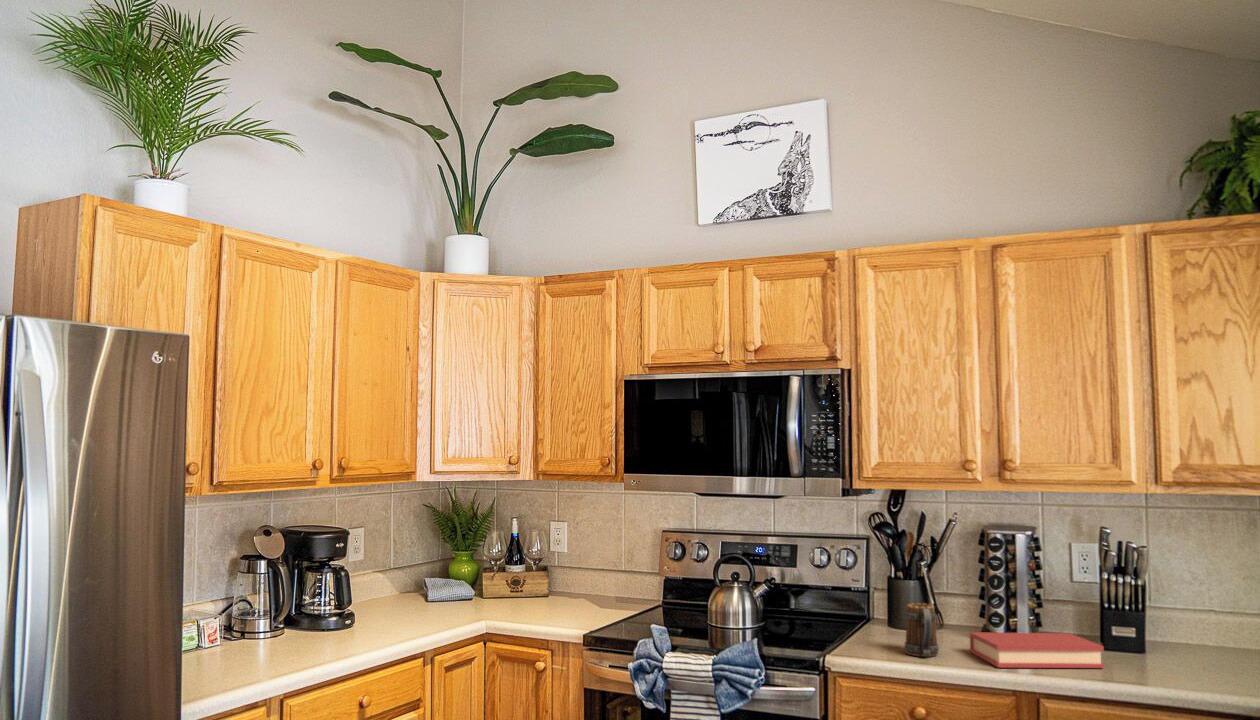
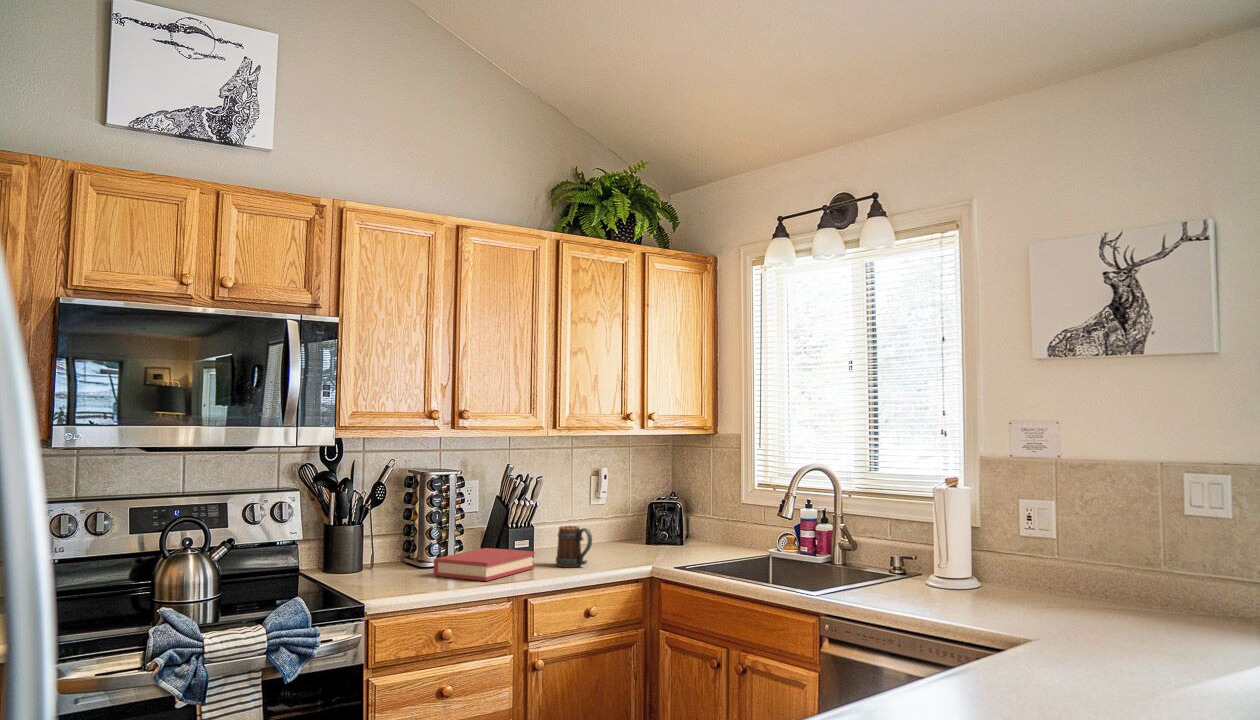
mug: present [905,603,939,657] -> present [556,526,592,567]

